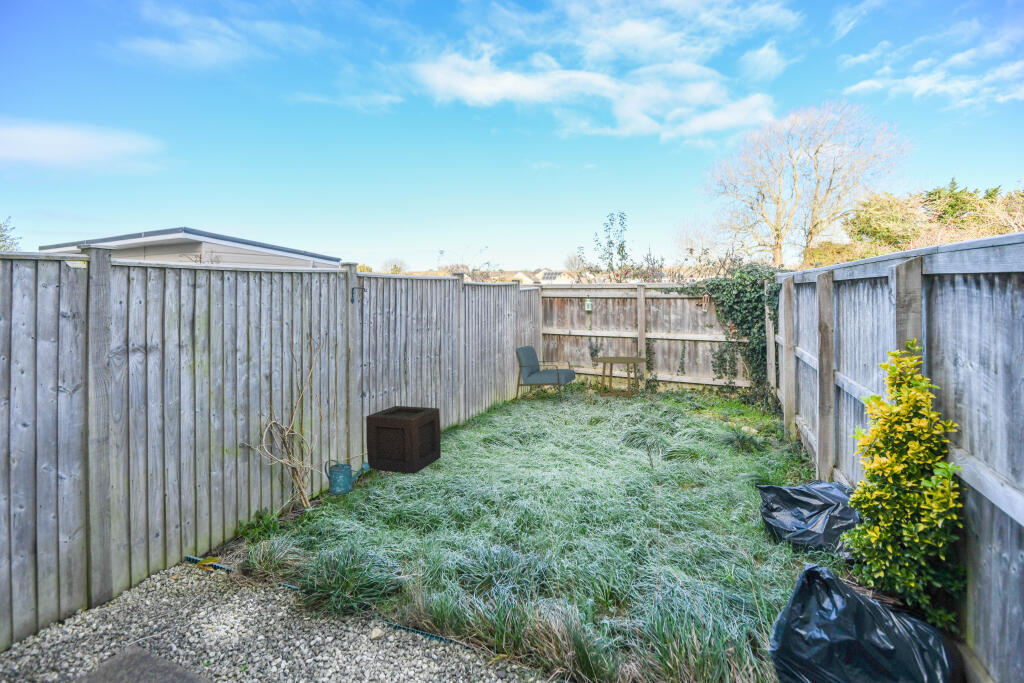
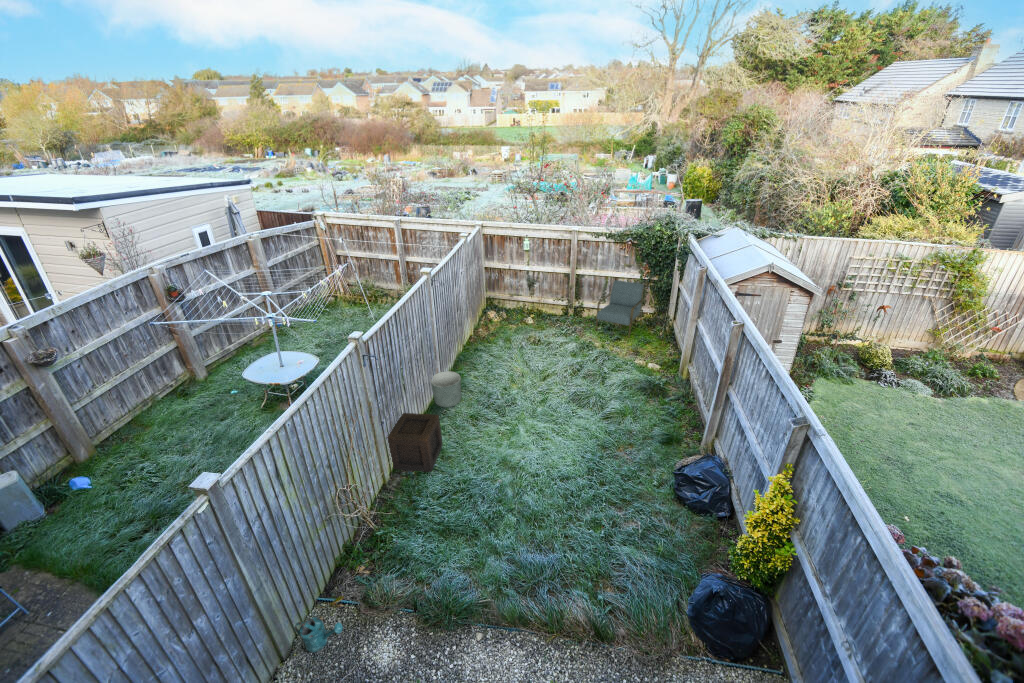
chair: present [515,346,576,403] -> present [595,280,644,338]
round table: present [592,357,648,398] -> none [533,289,578,330]
planter: none [446,395,483,434] -> present [431,371,461,407]
watering can: present [324,460,370,494] -> present [294,617,343,652]

